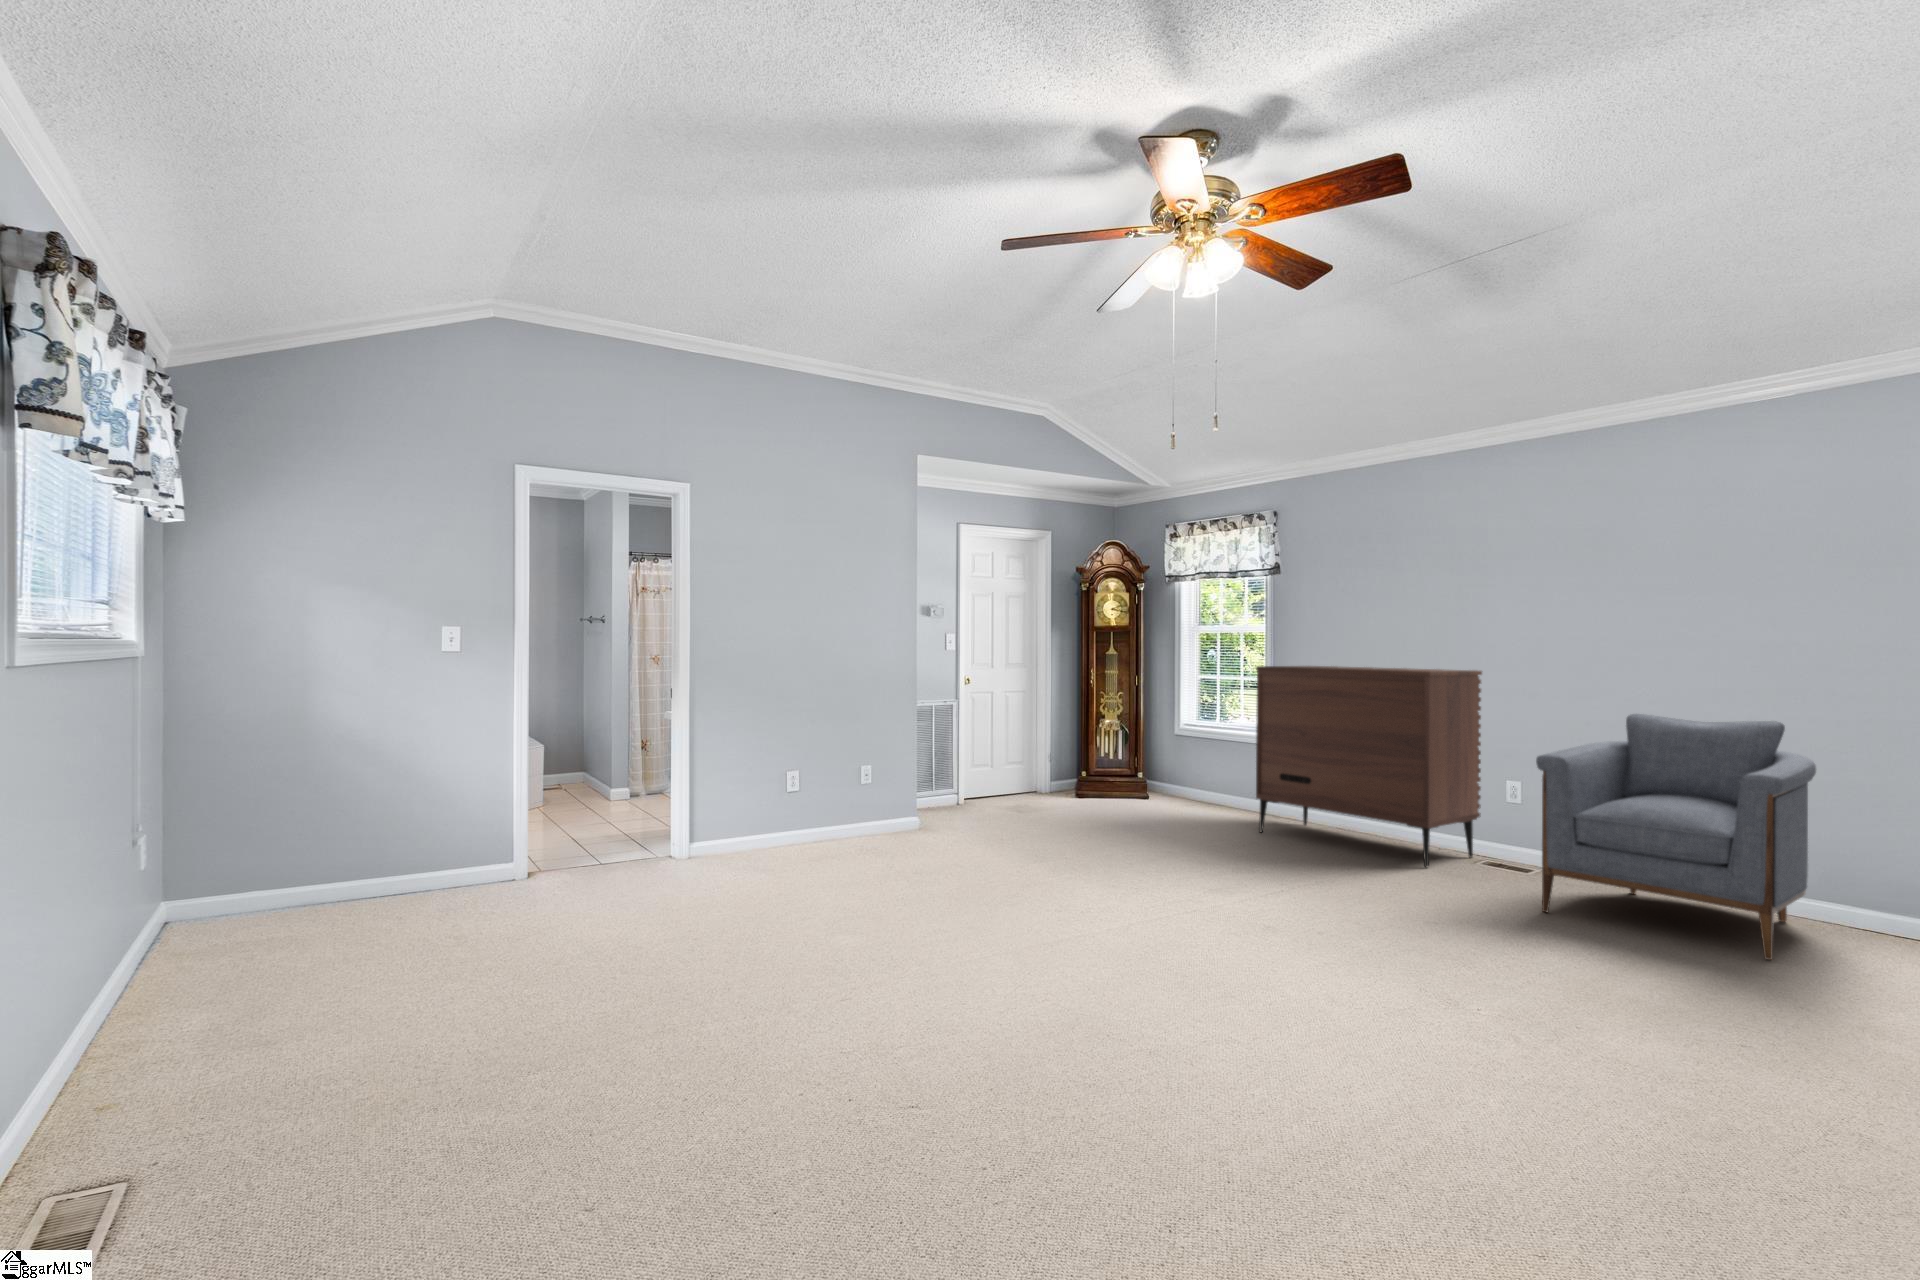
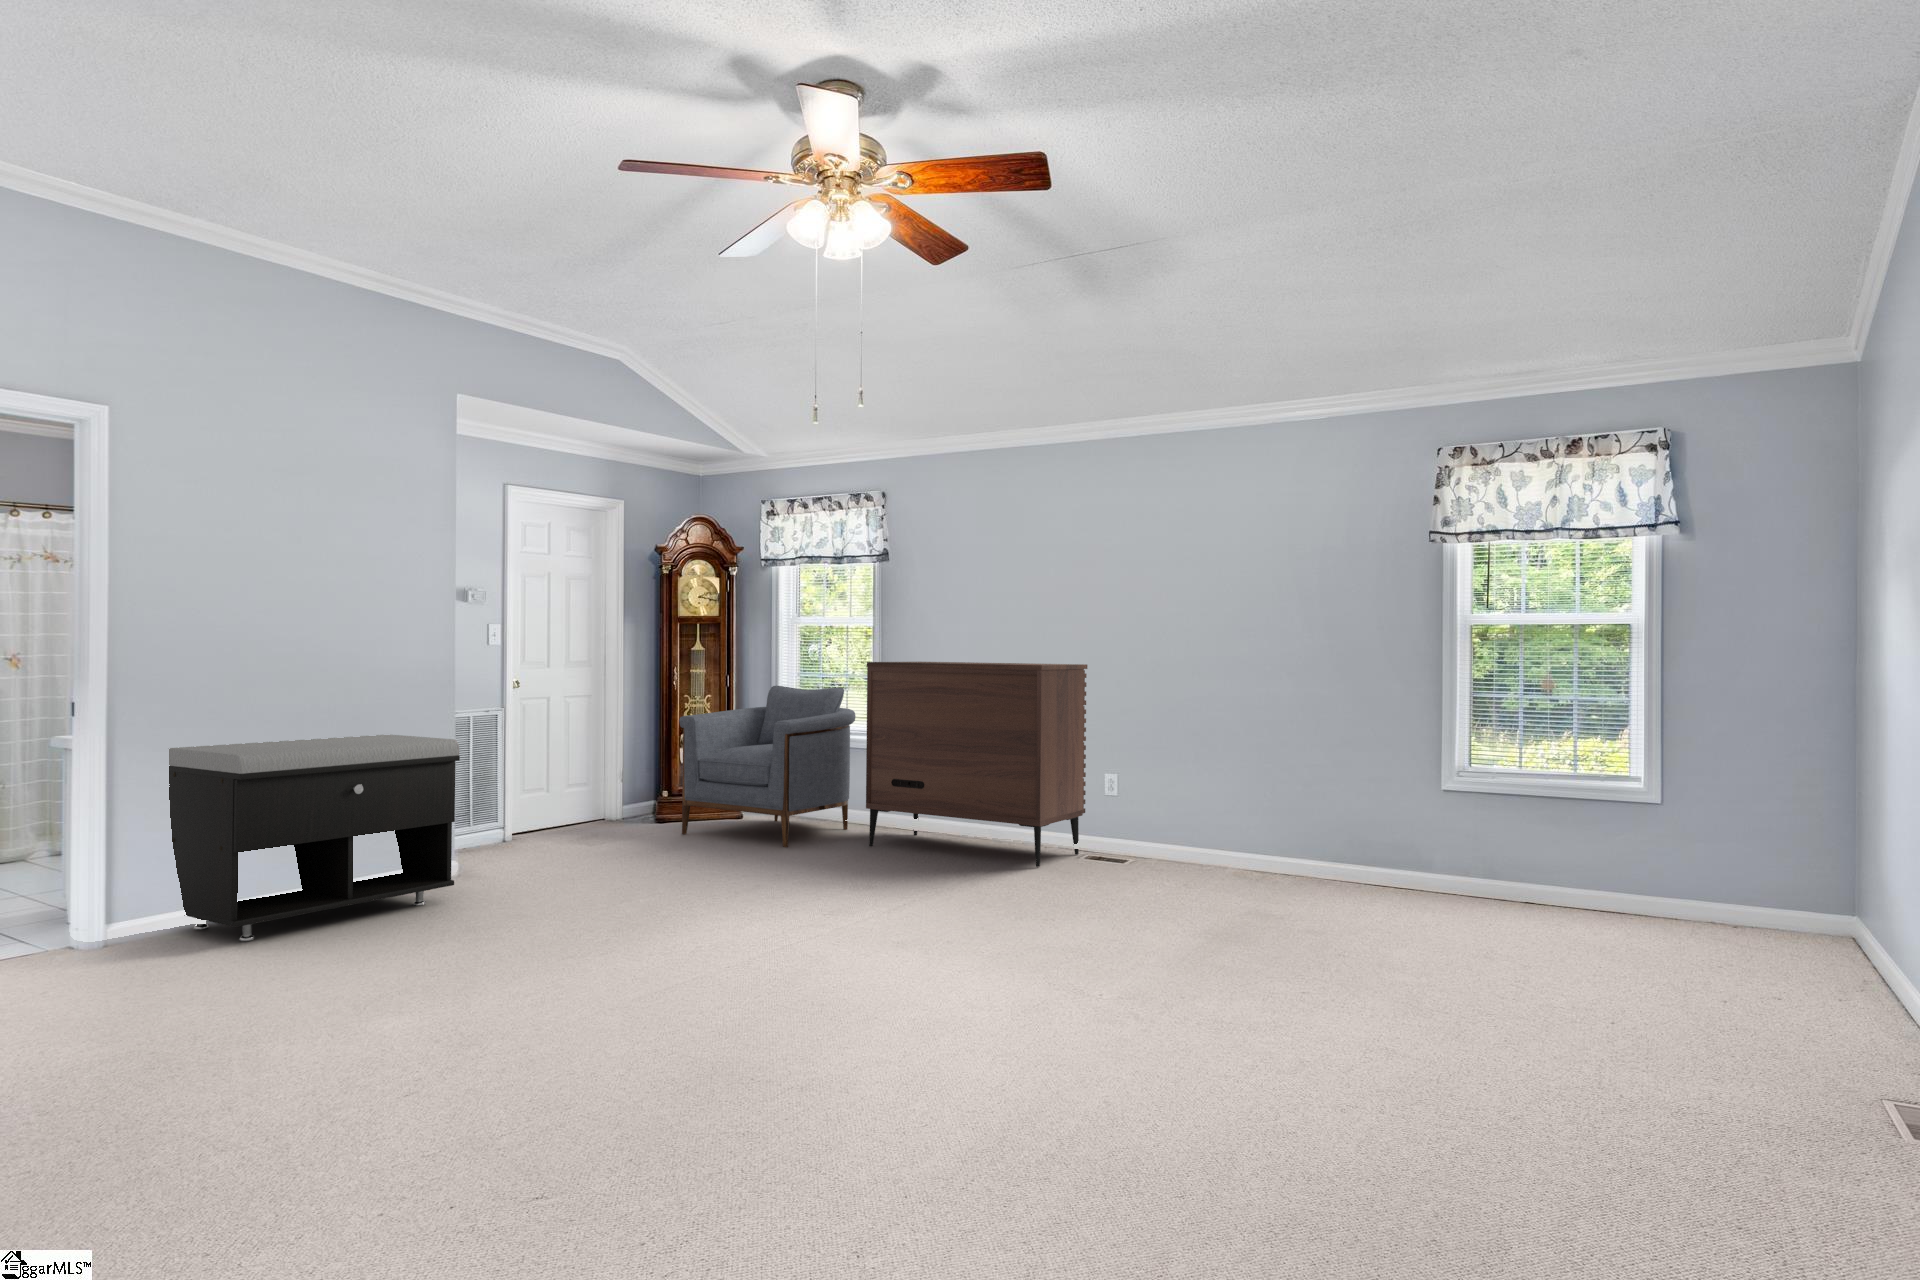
armchair: present [1536,714,1816,960] -> present [679,686,856,847]
storage bench: none [713,721,912,874] -> present [169,735,460,941]

